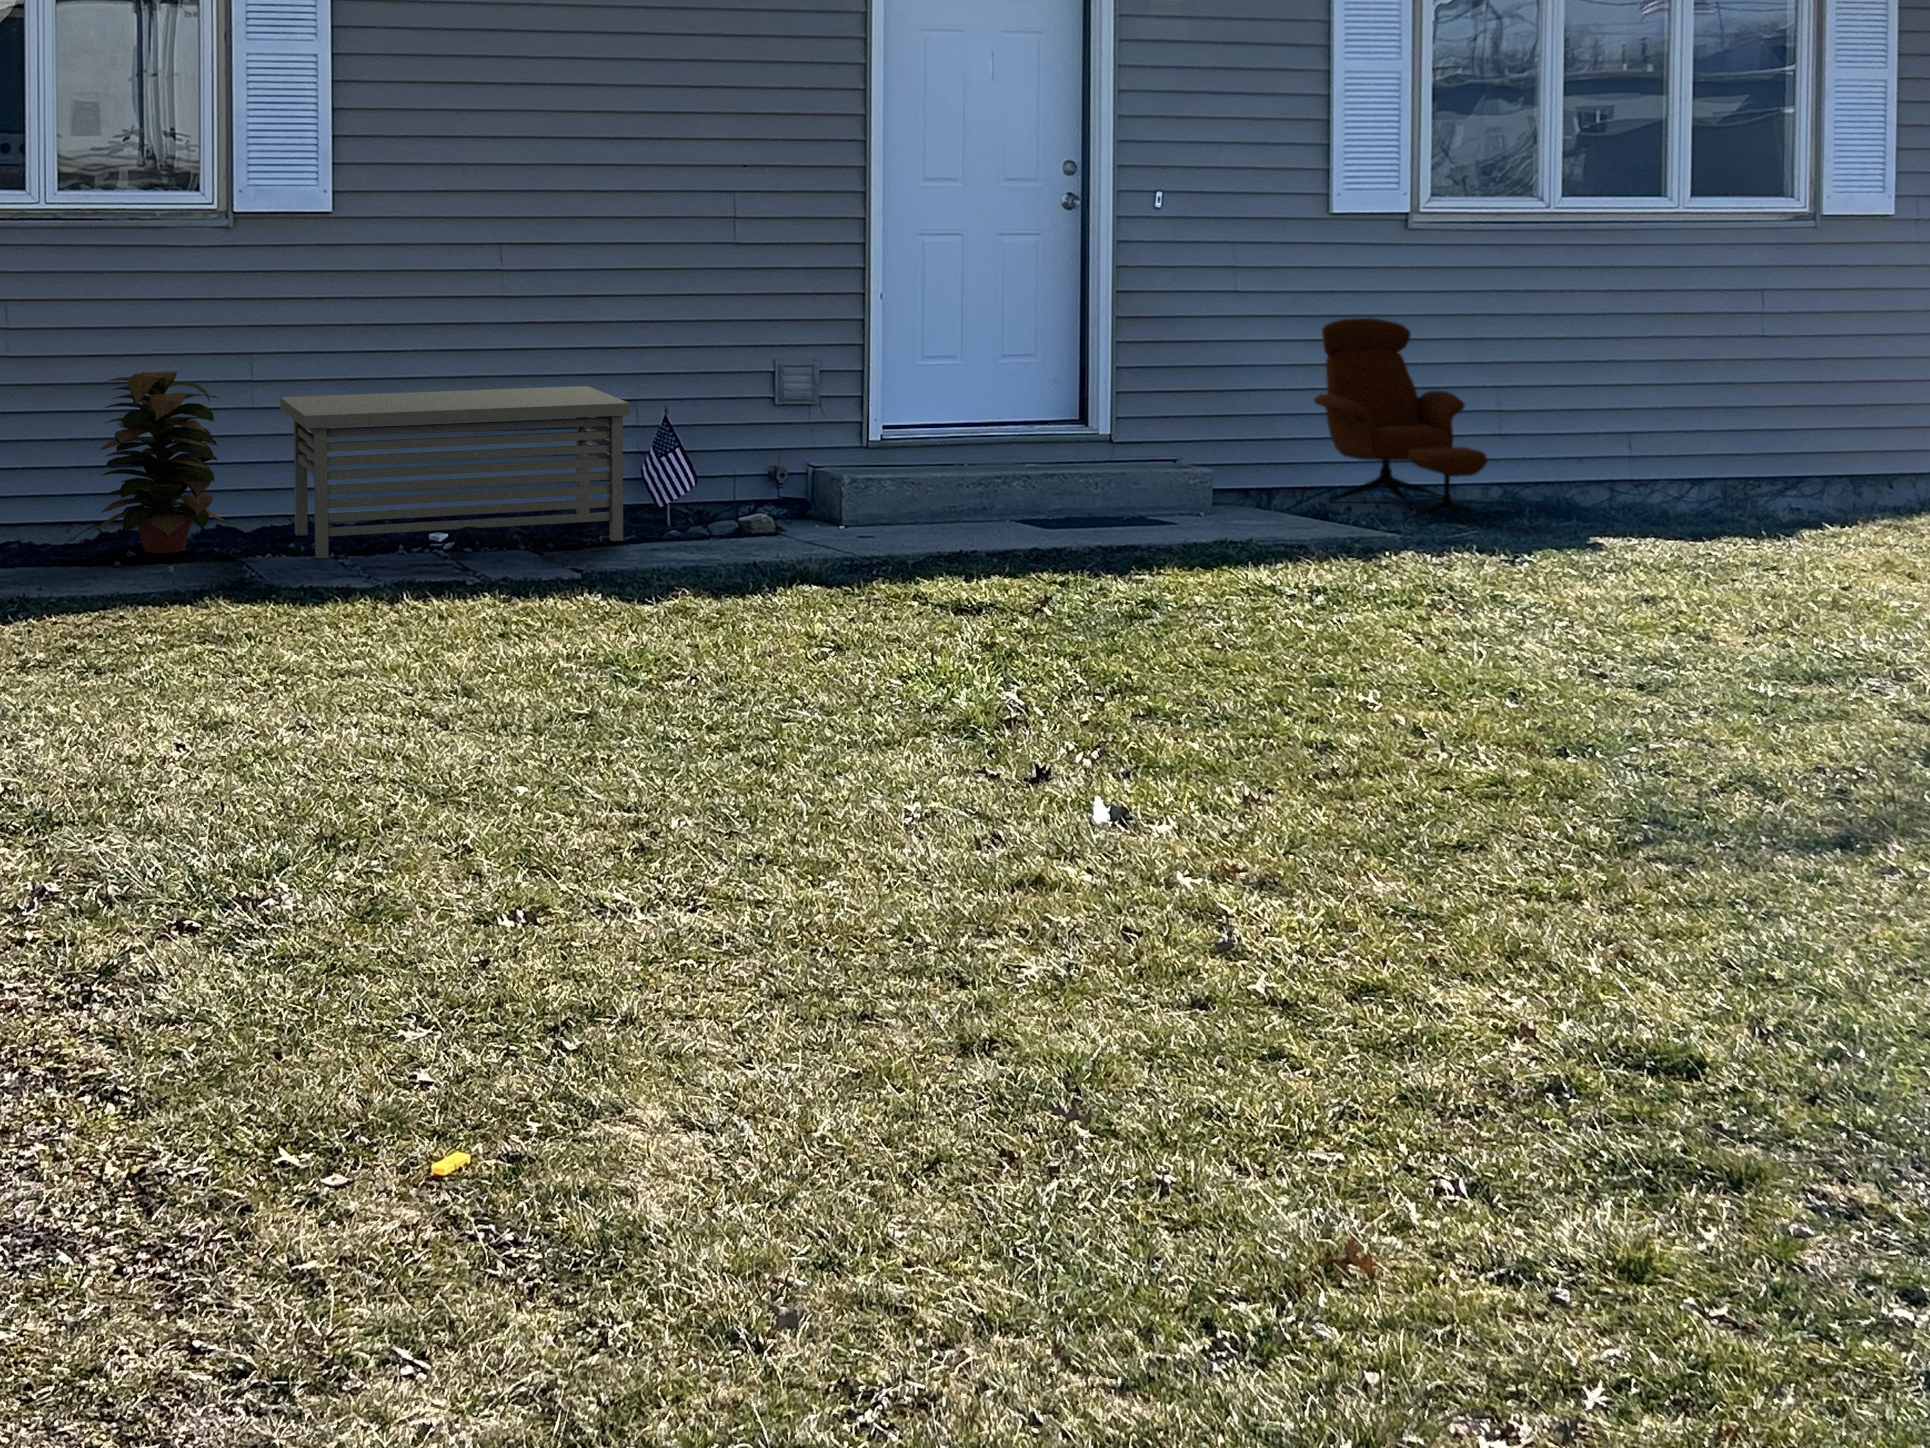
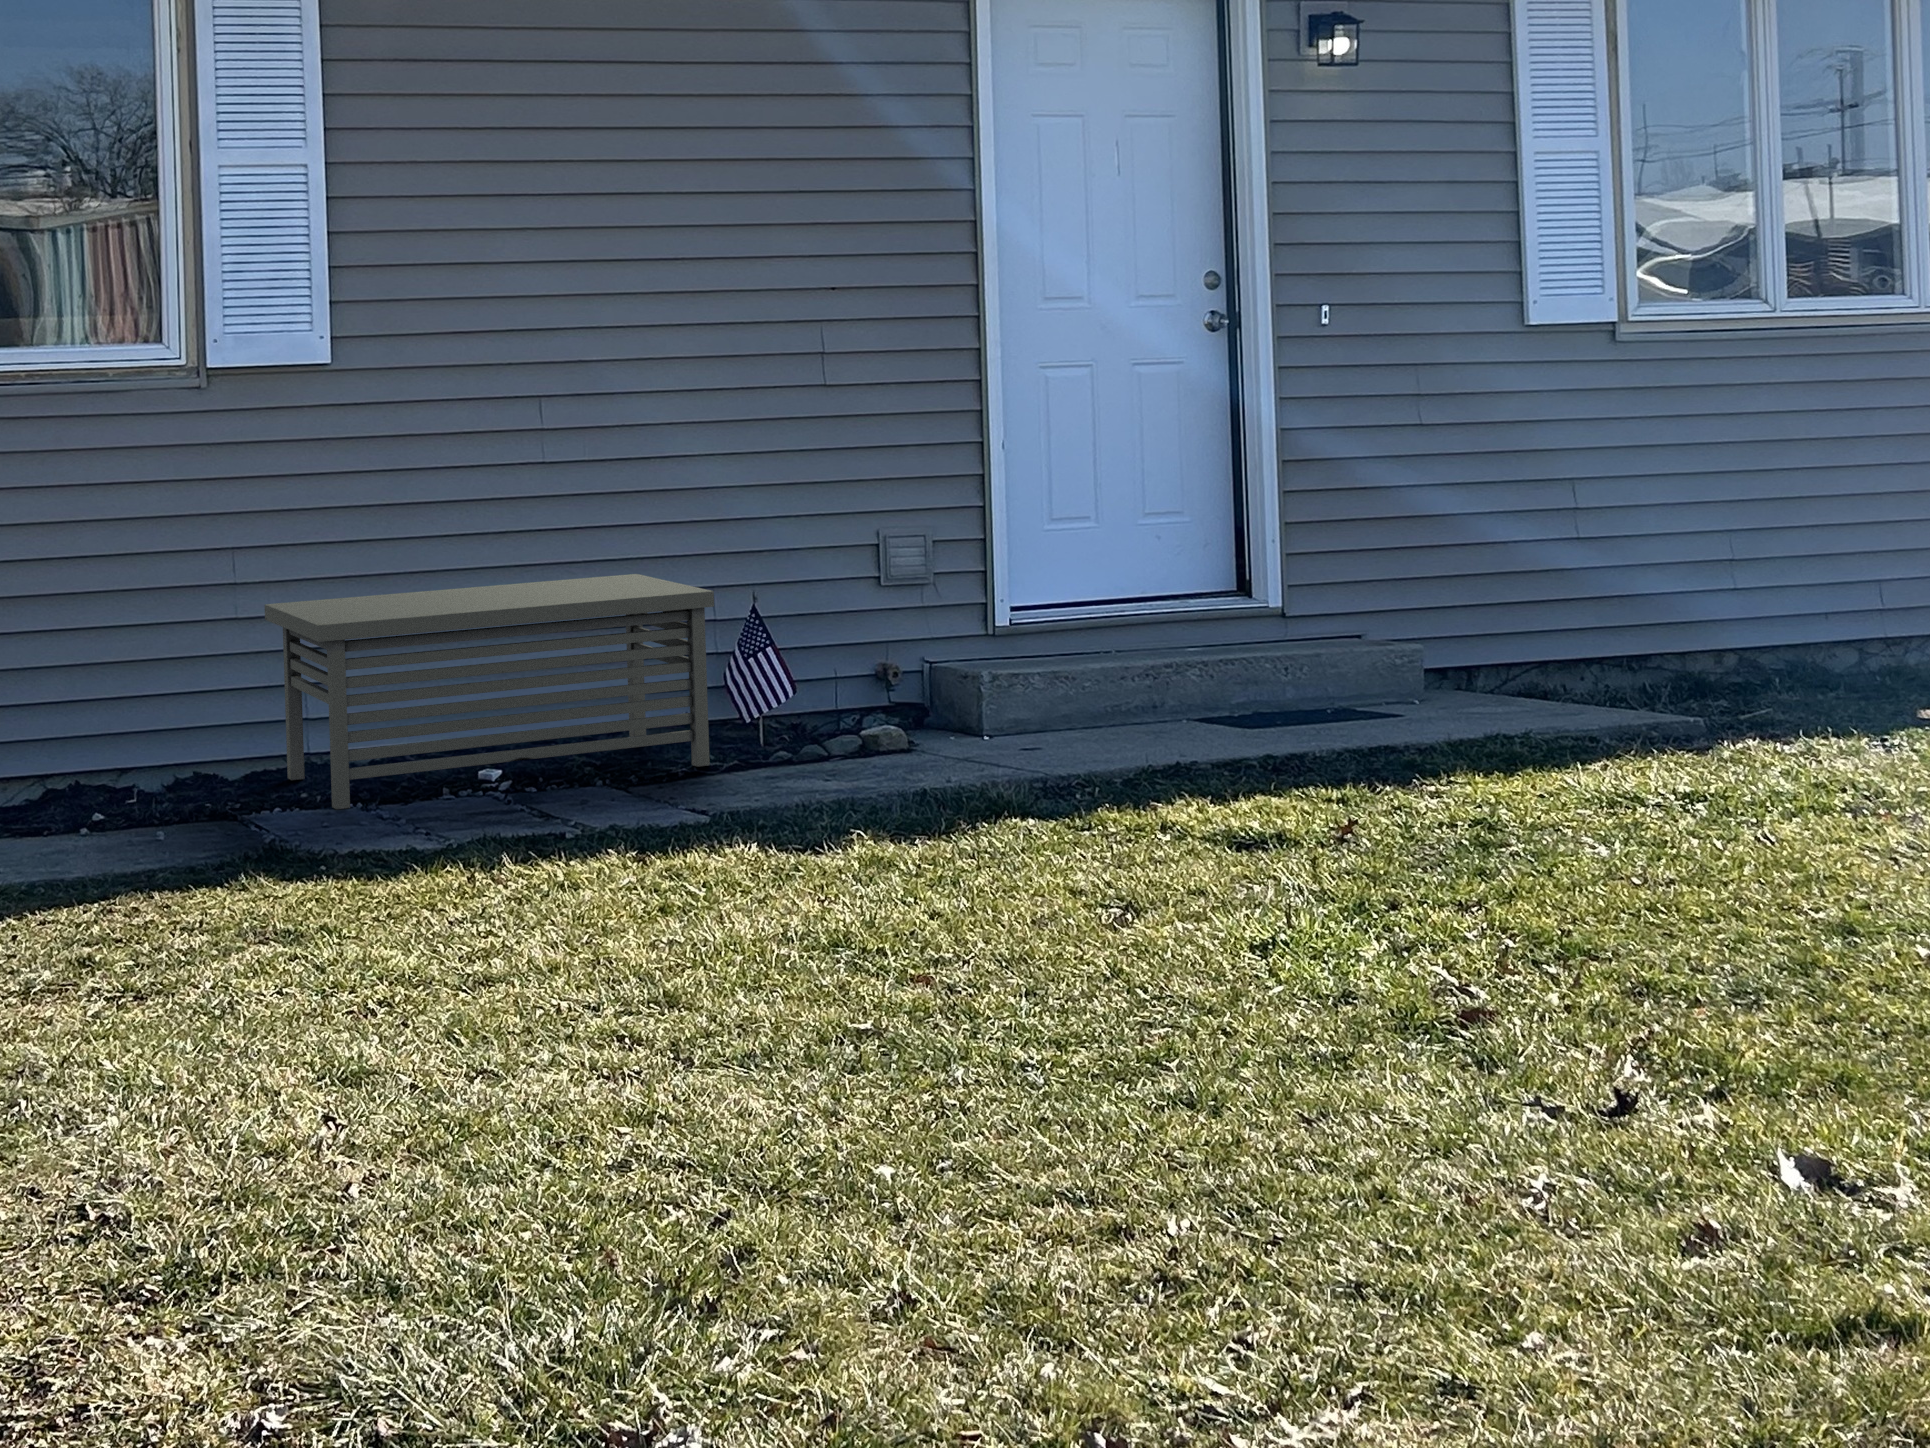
lounge chair: present [1314,318,1489,526] -> none [1483,454,1722,696]
decorative plant: present [96,371,229,553] -> none [38,576,214,813]

